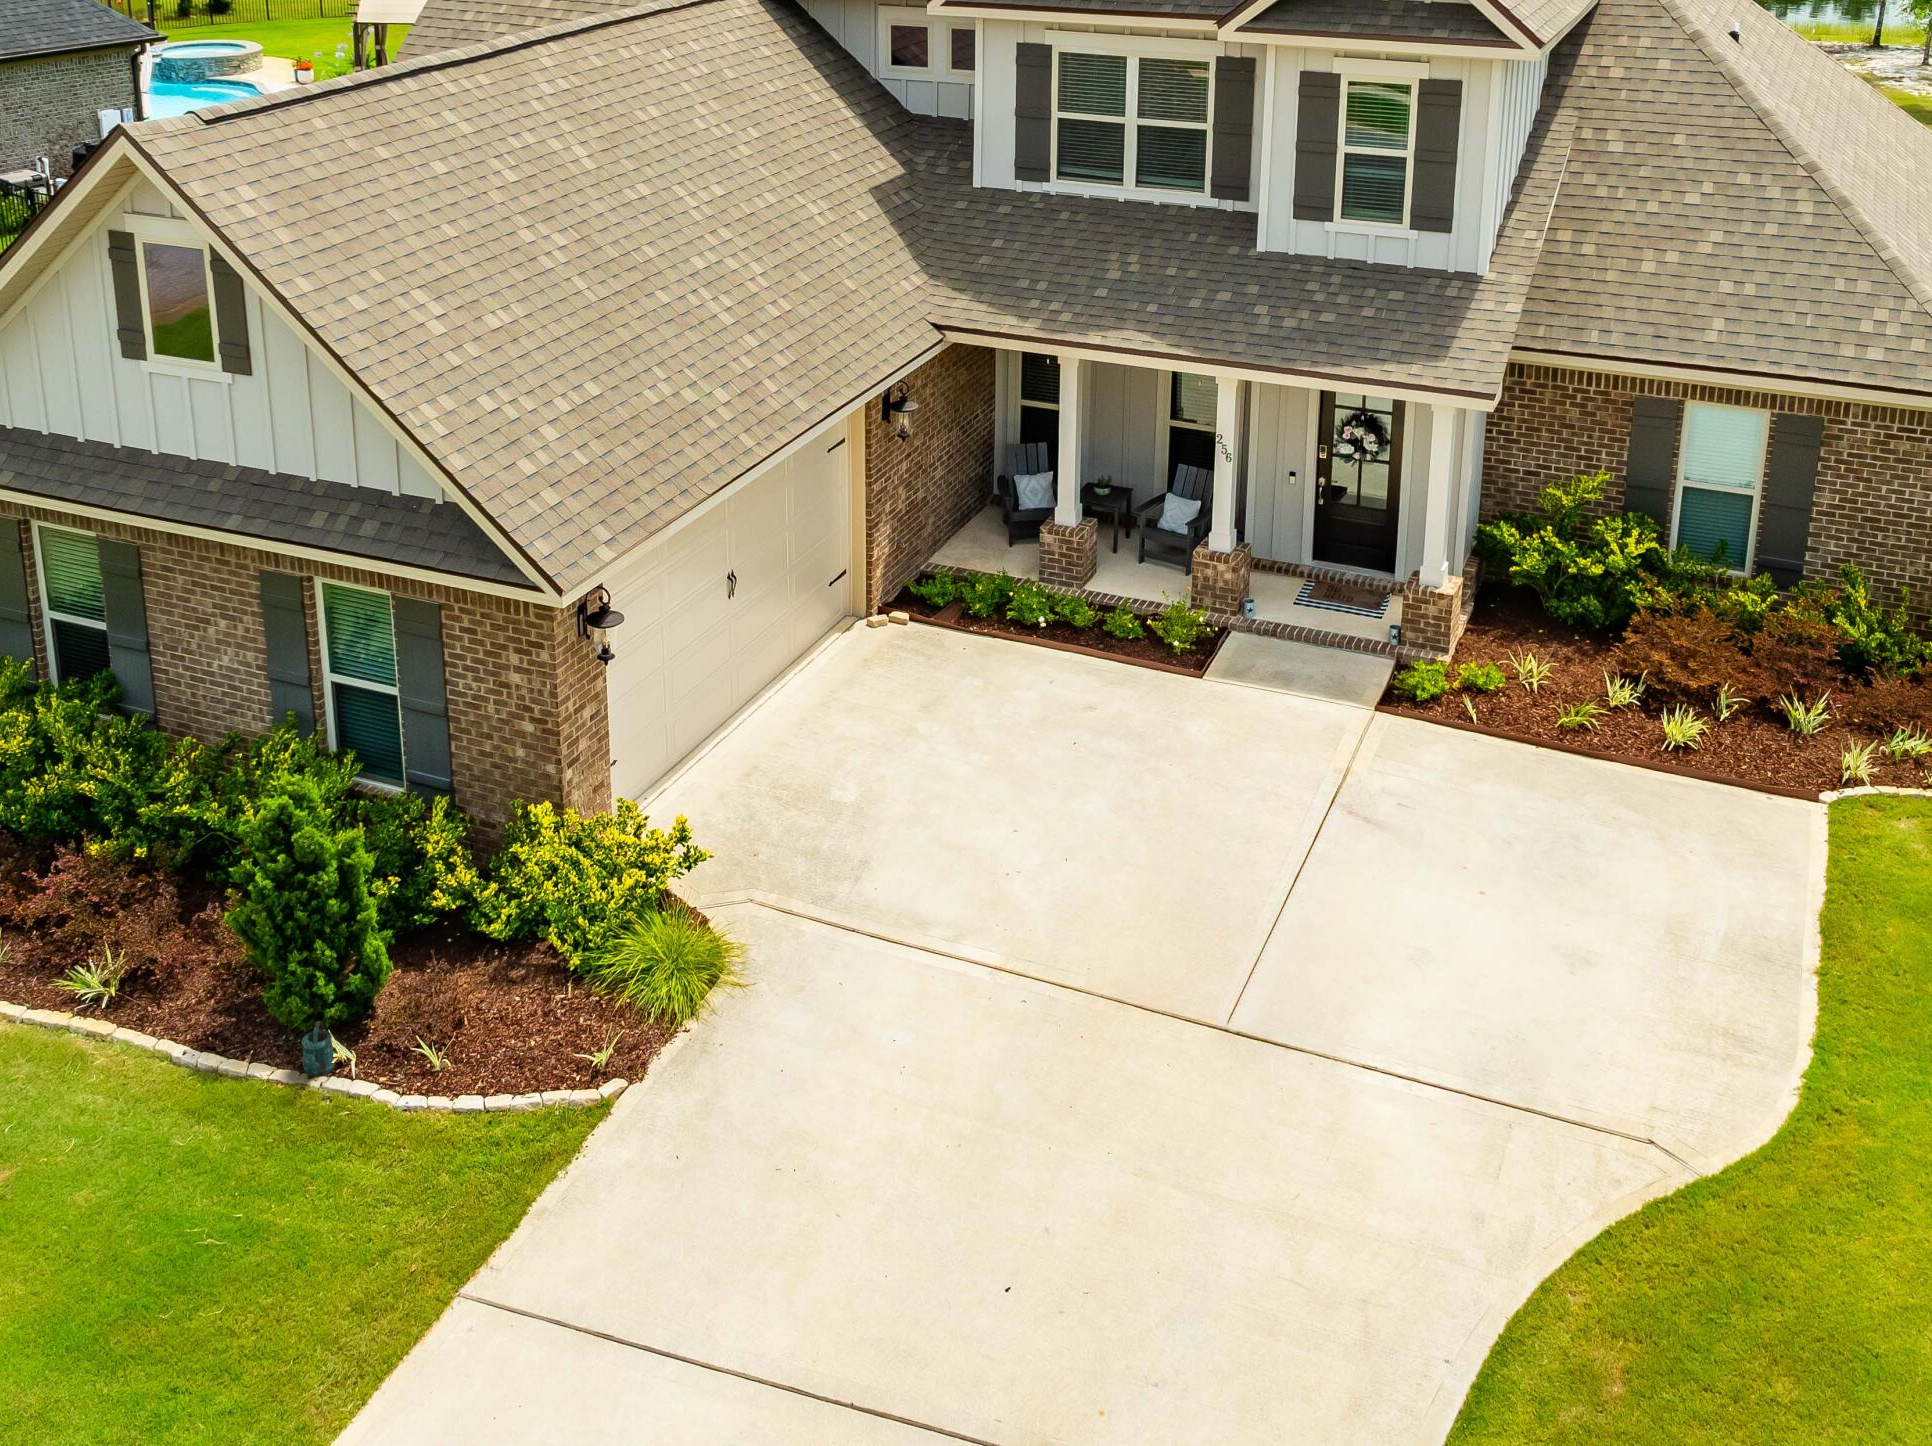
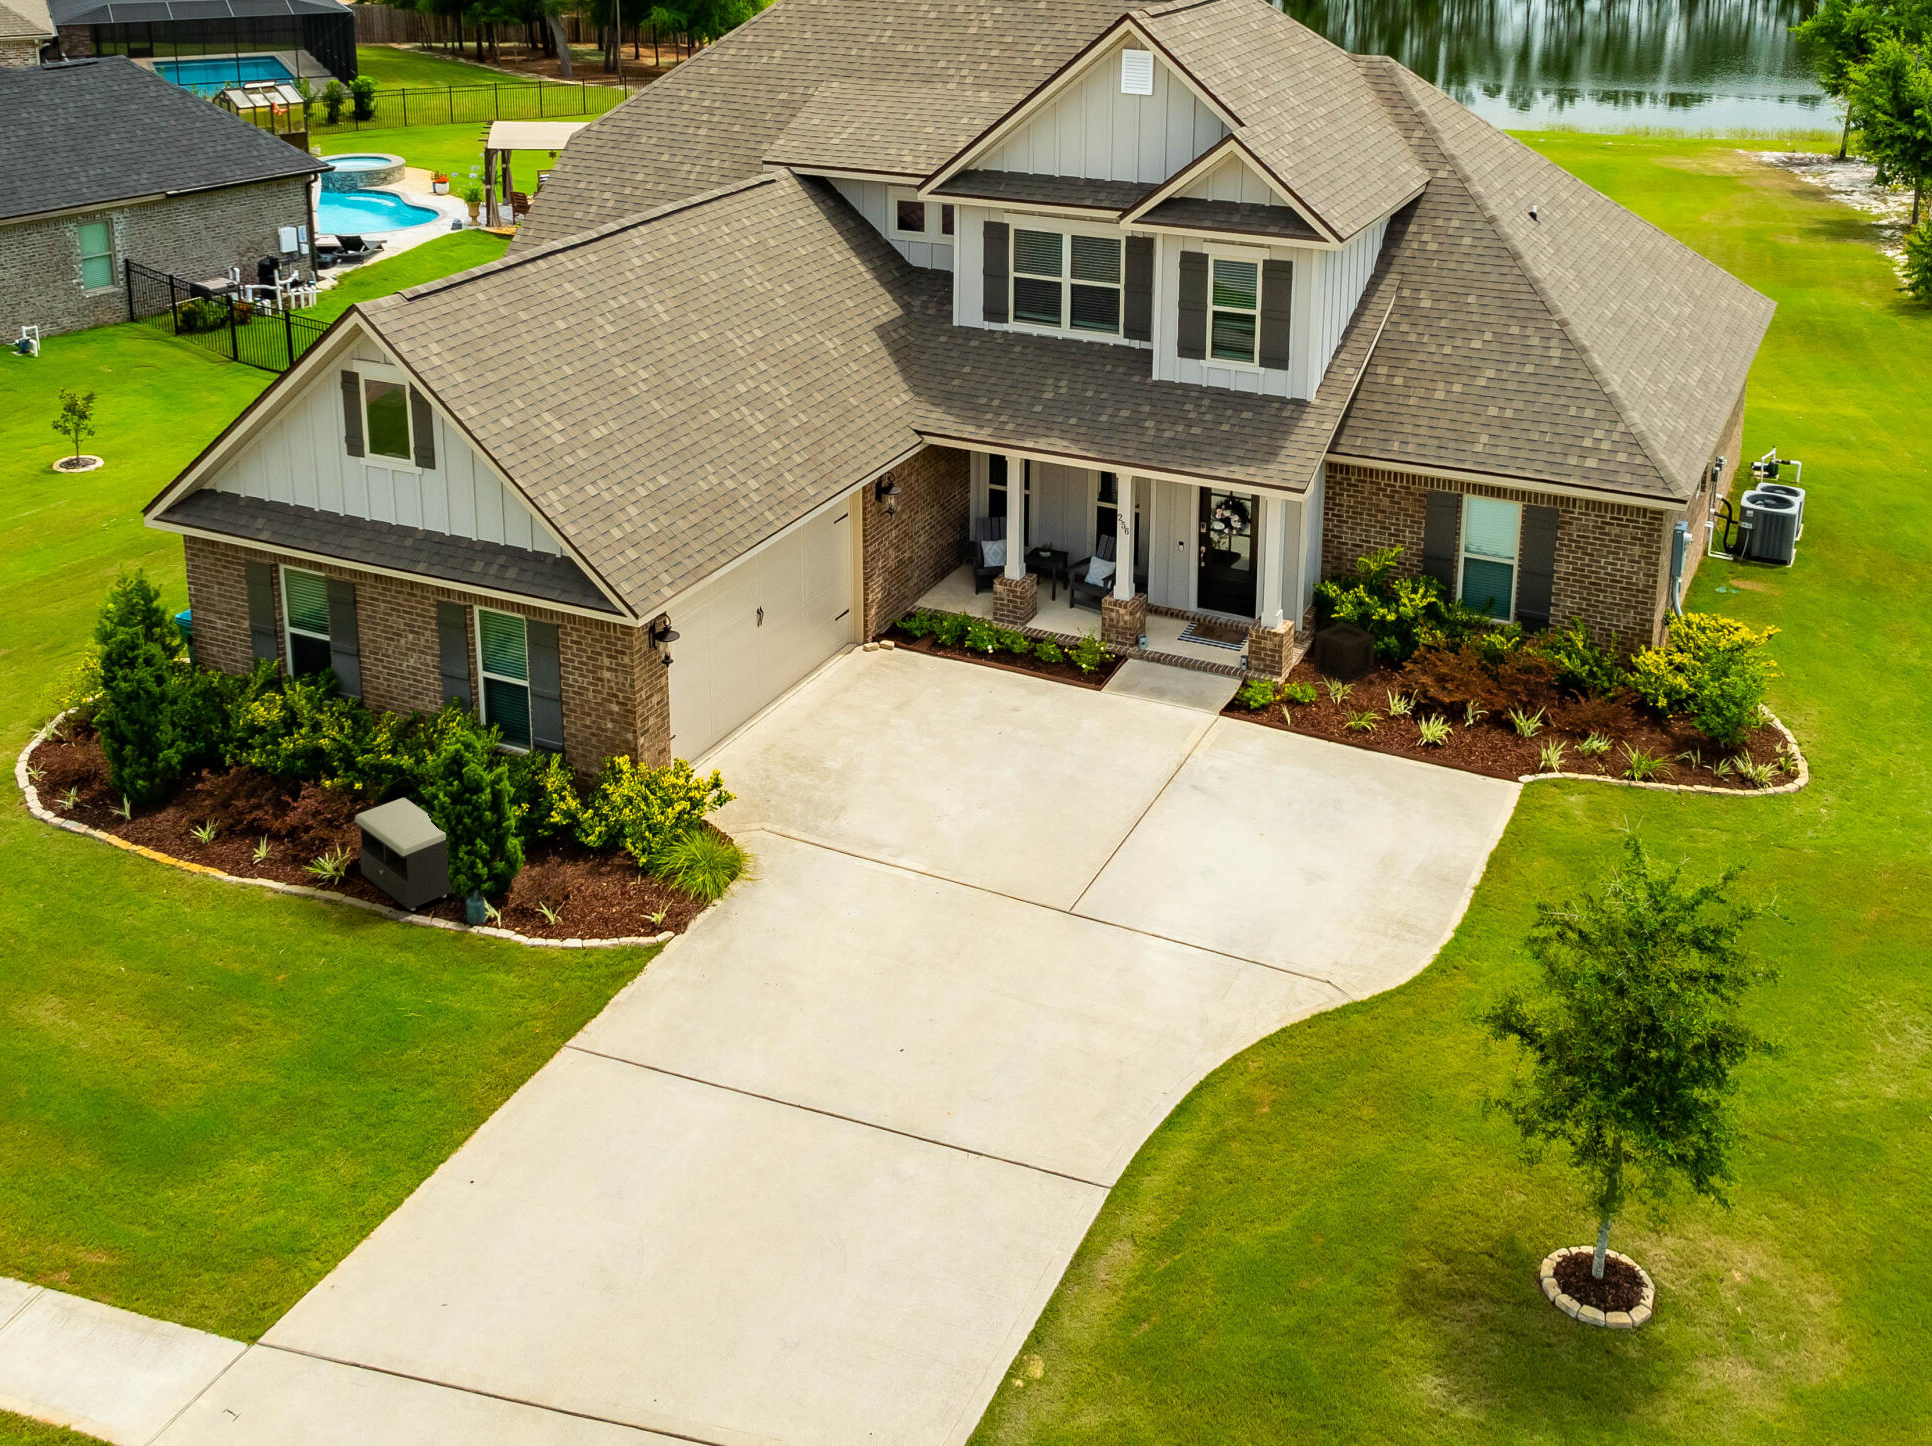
wooden crate: none [1484,577,1569,661] -> present [1314,624,1375,684]
storage bench: none [128,873,291,1055] -> present [355,798,452,911]

